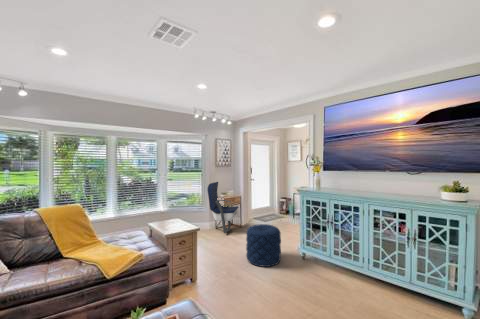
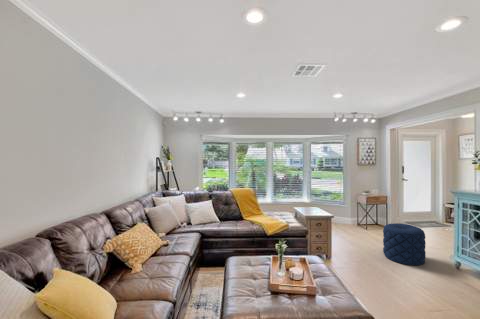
armchair: present [207,182,238,233] -> none [348,180,384,230]

